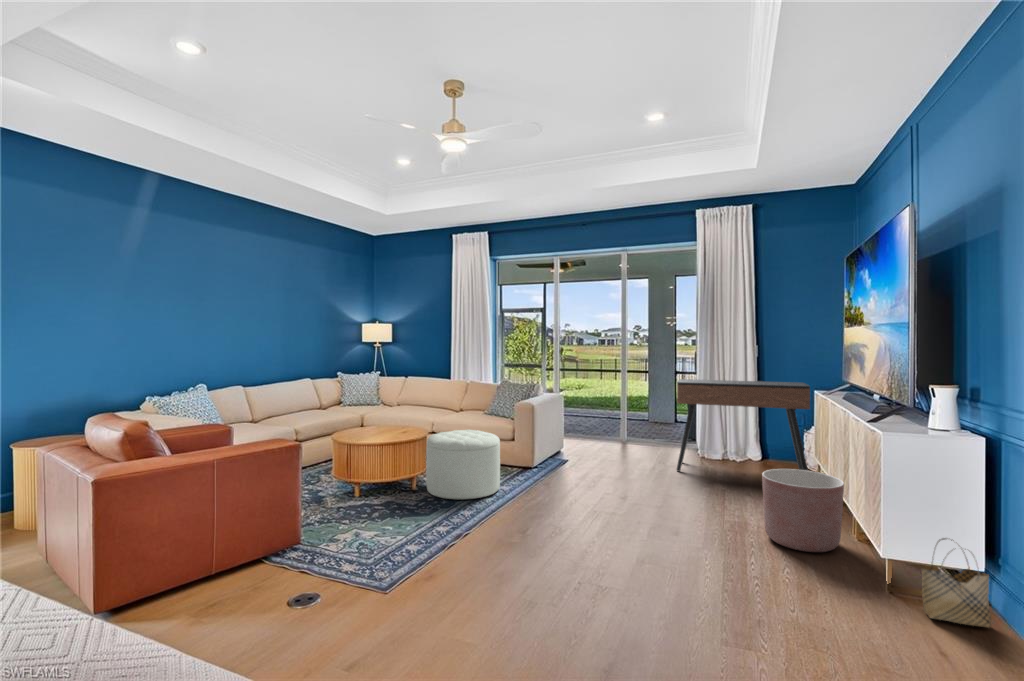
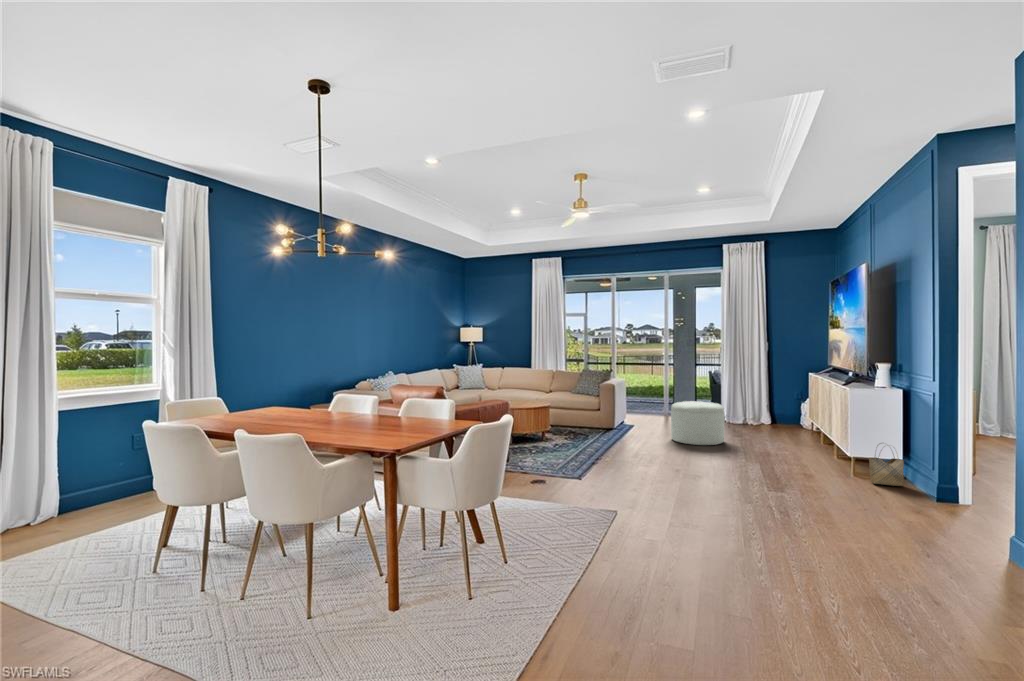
console table: present [677,379,810,471] -> none [713,366,806,435]
ottoman: present [426,430,500,500] -> present [671,401,724,446]
planter: present [762,469,844,552] -> none [779,417,828,463]

